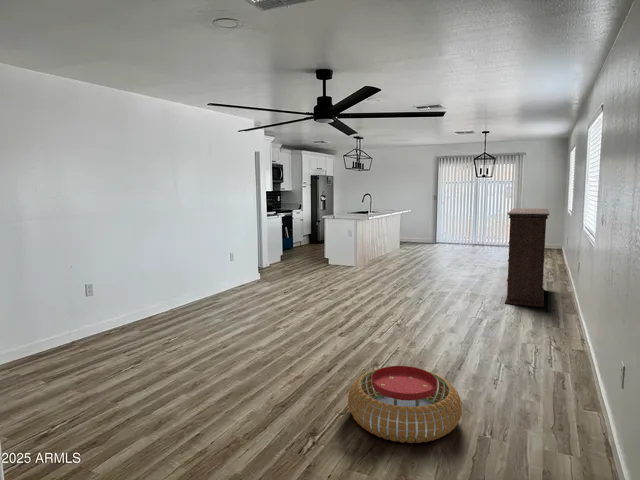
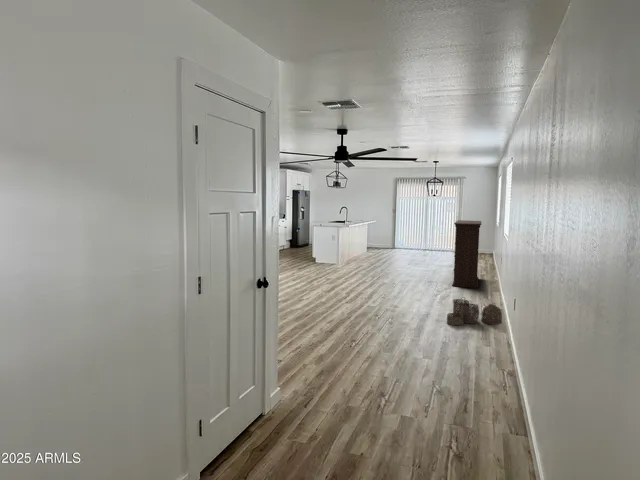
woven basket: none [491,337,592,393] -> present [447,299,502,325]
pouf: present [348,366,462,443] -> none [370,308,433,343]

